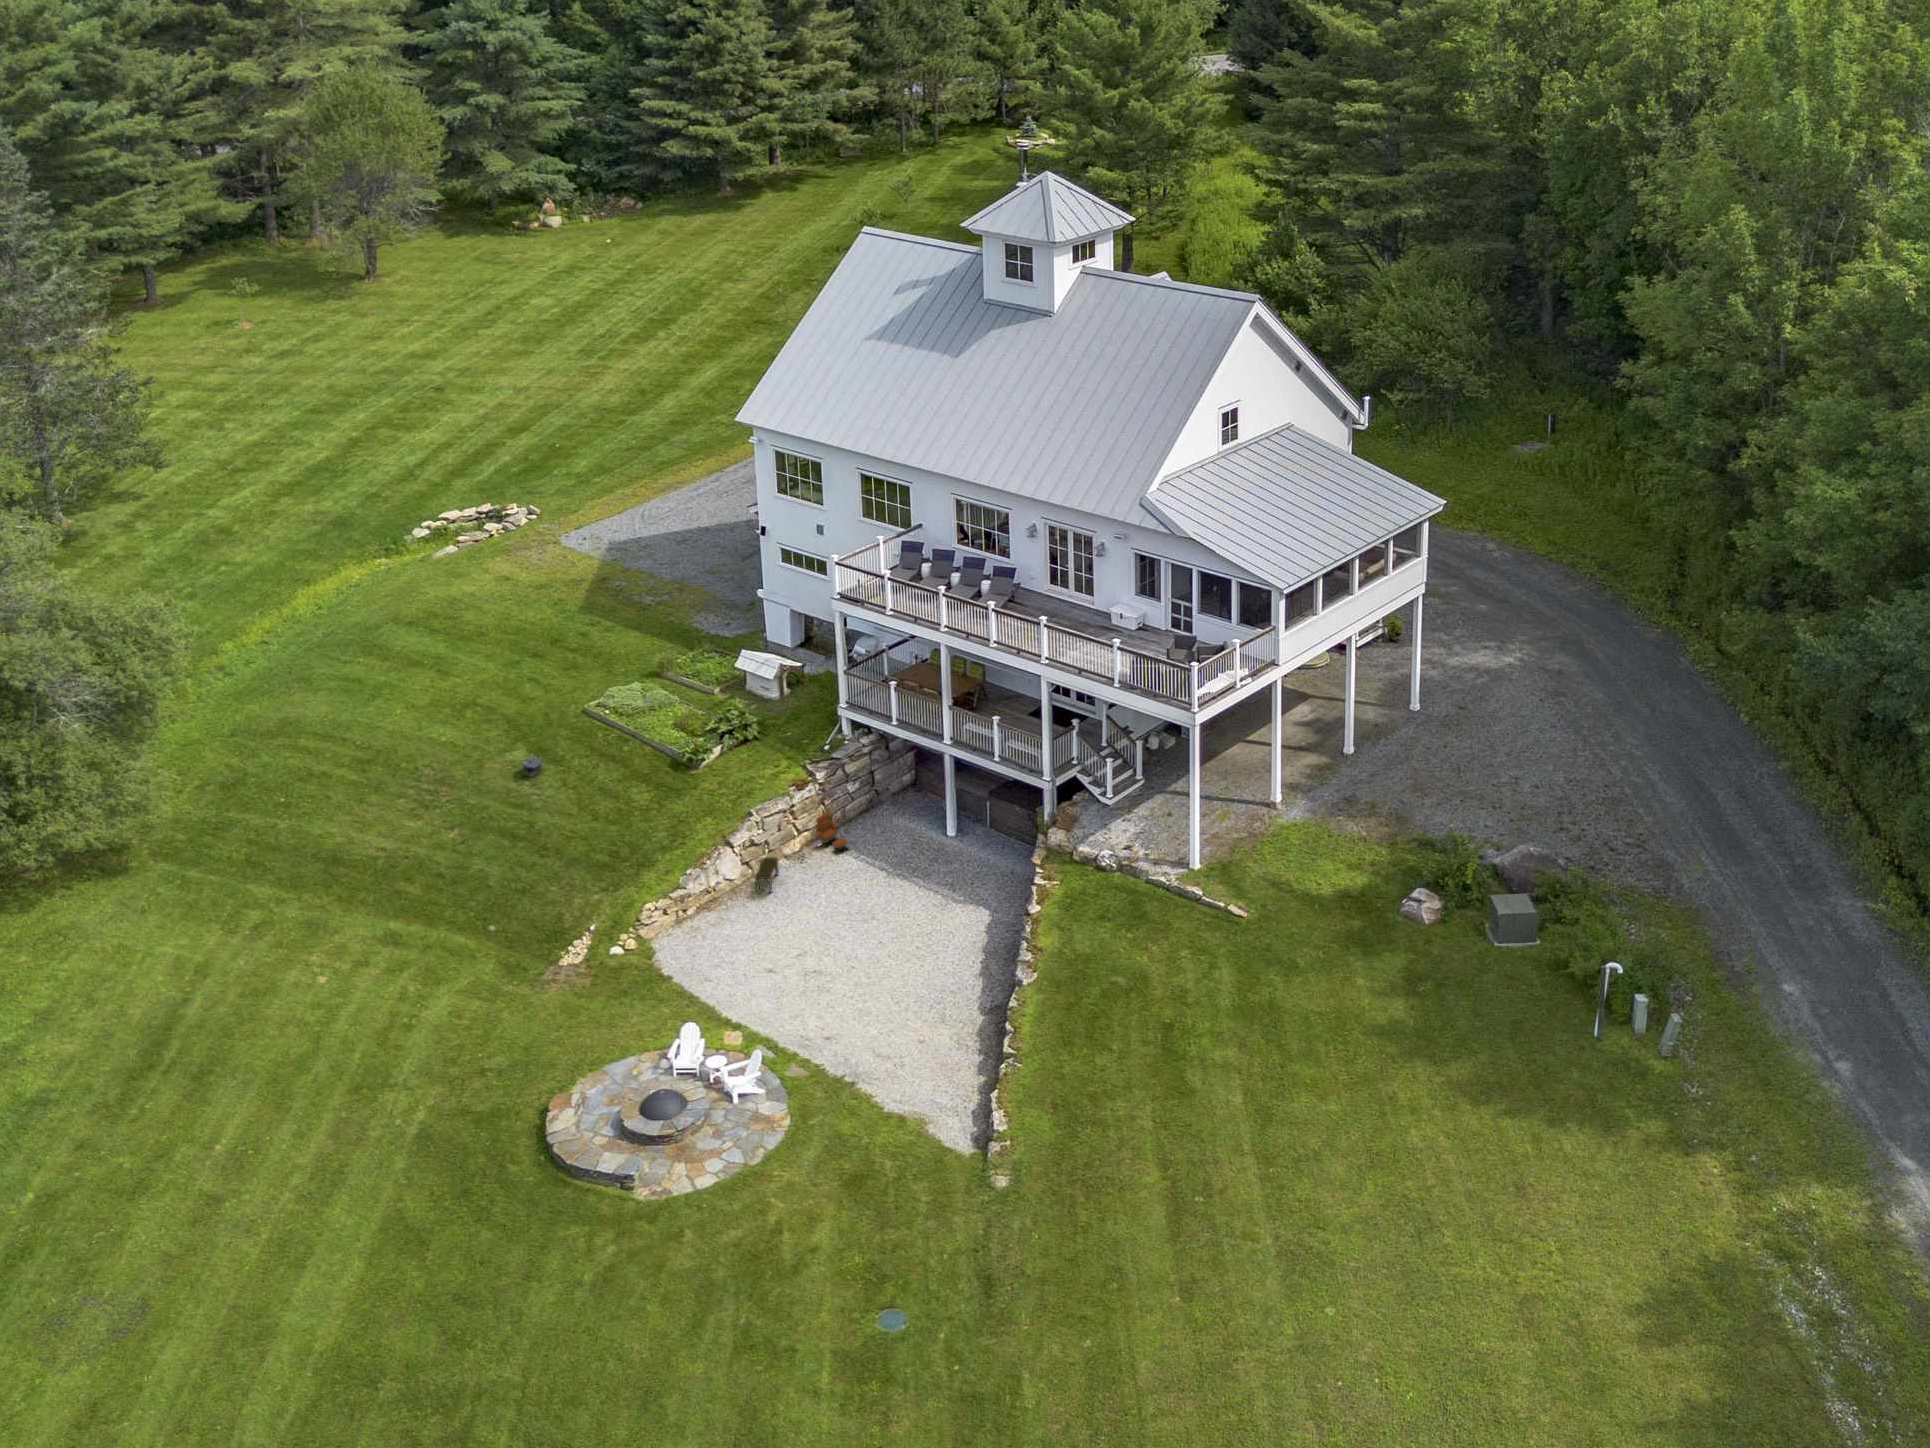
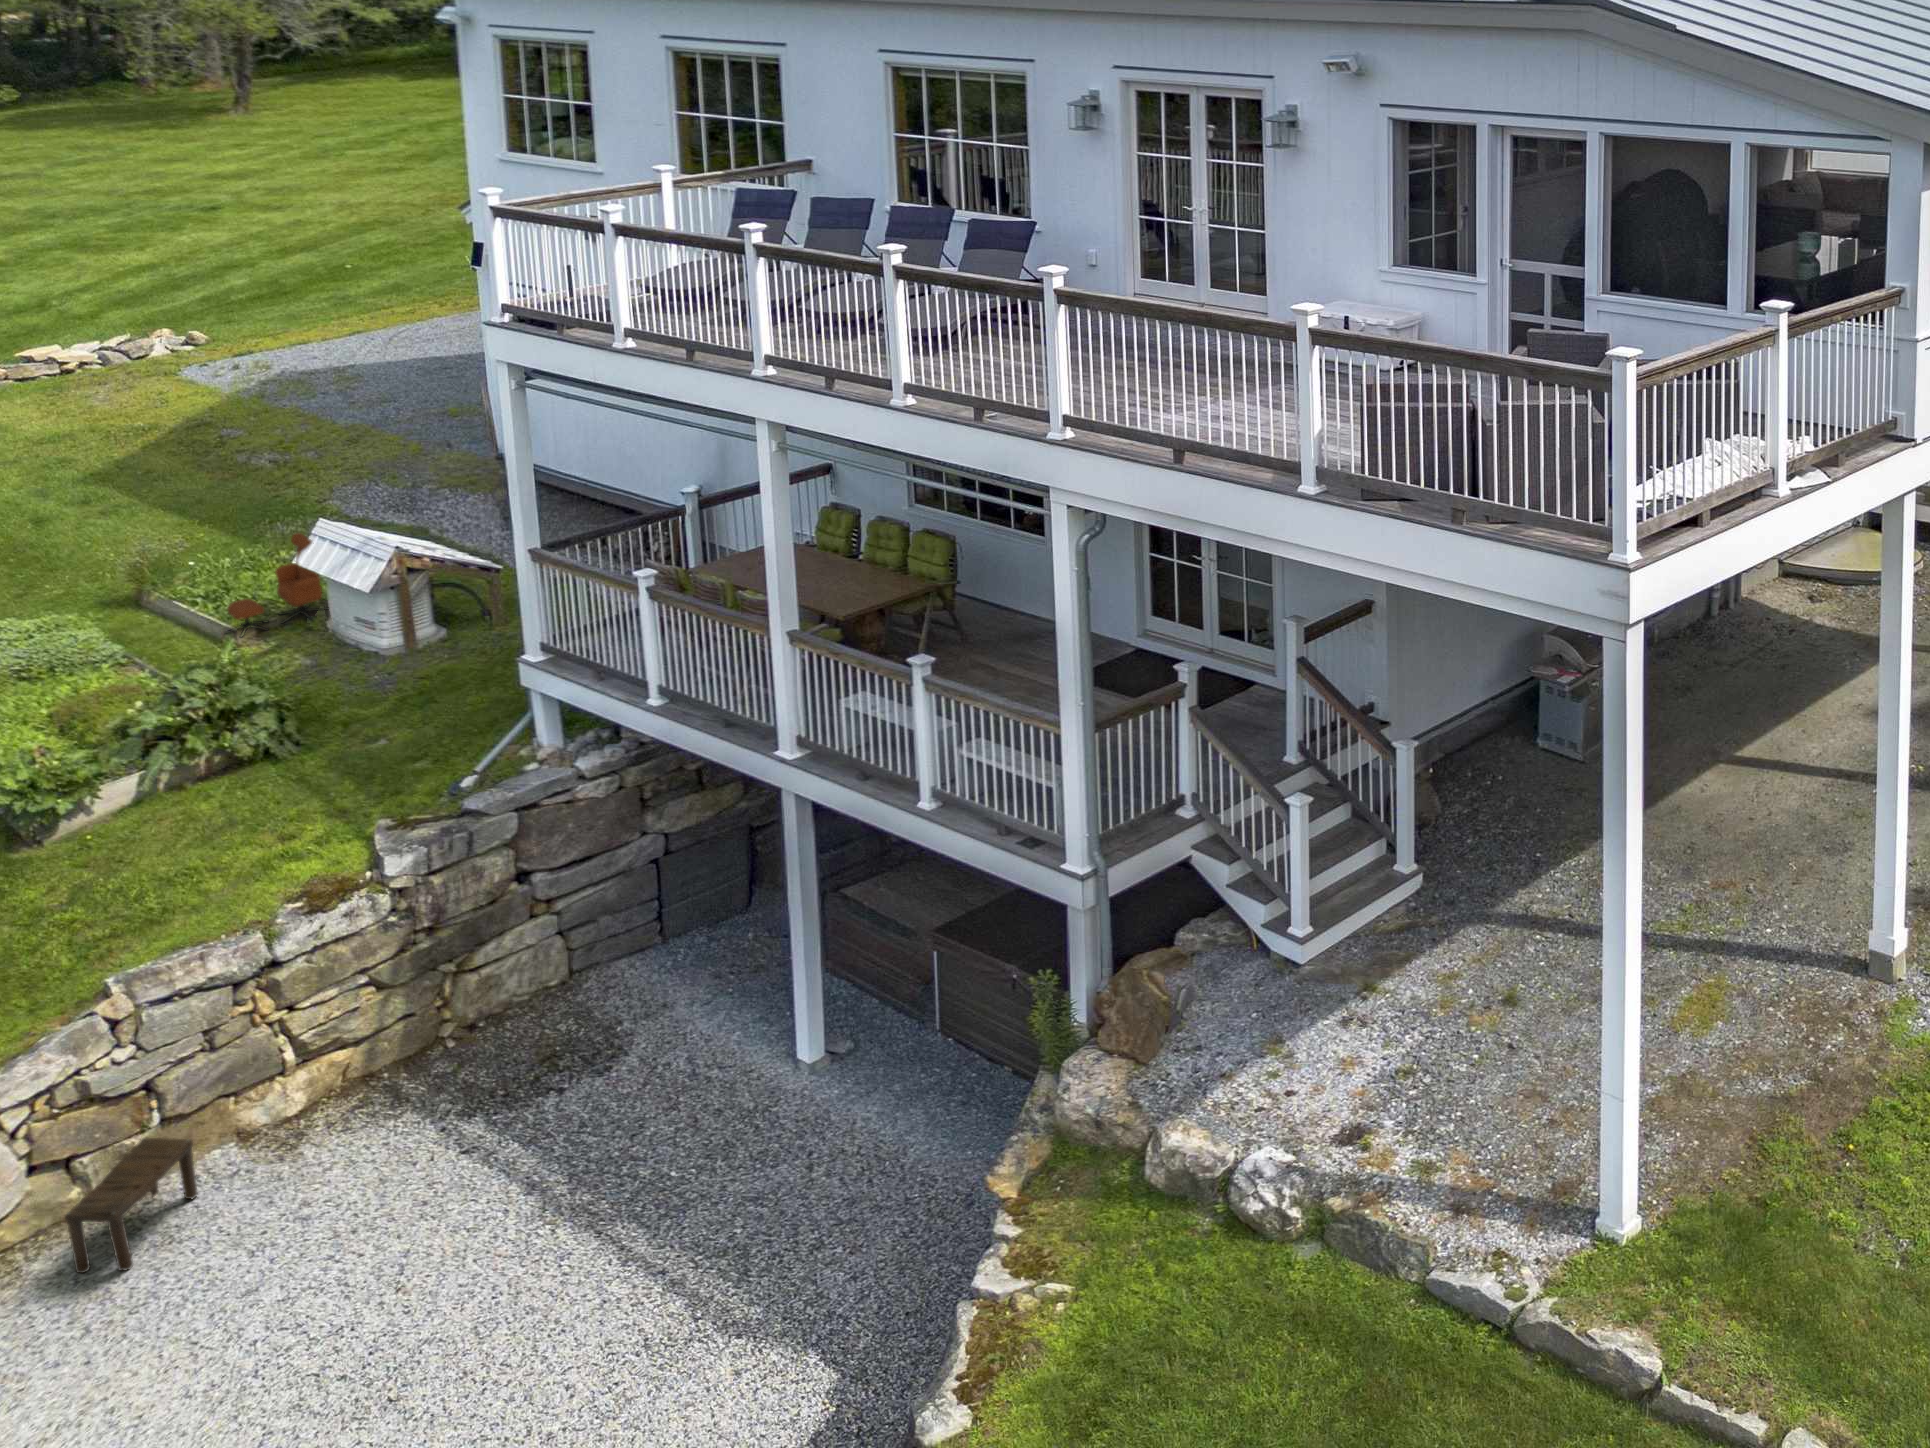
lounge chair: present [815,811,848,850] -> present [226,533,324,637]

